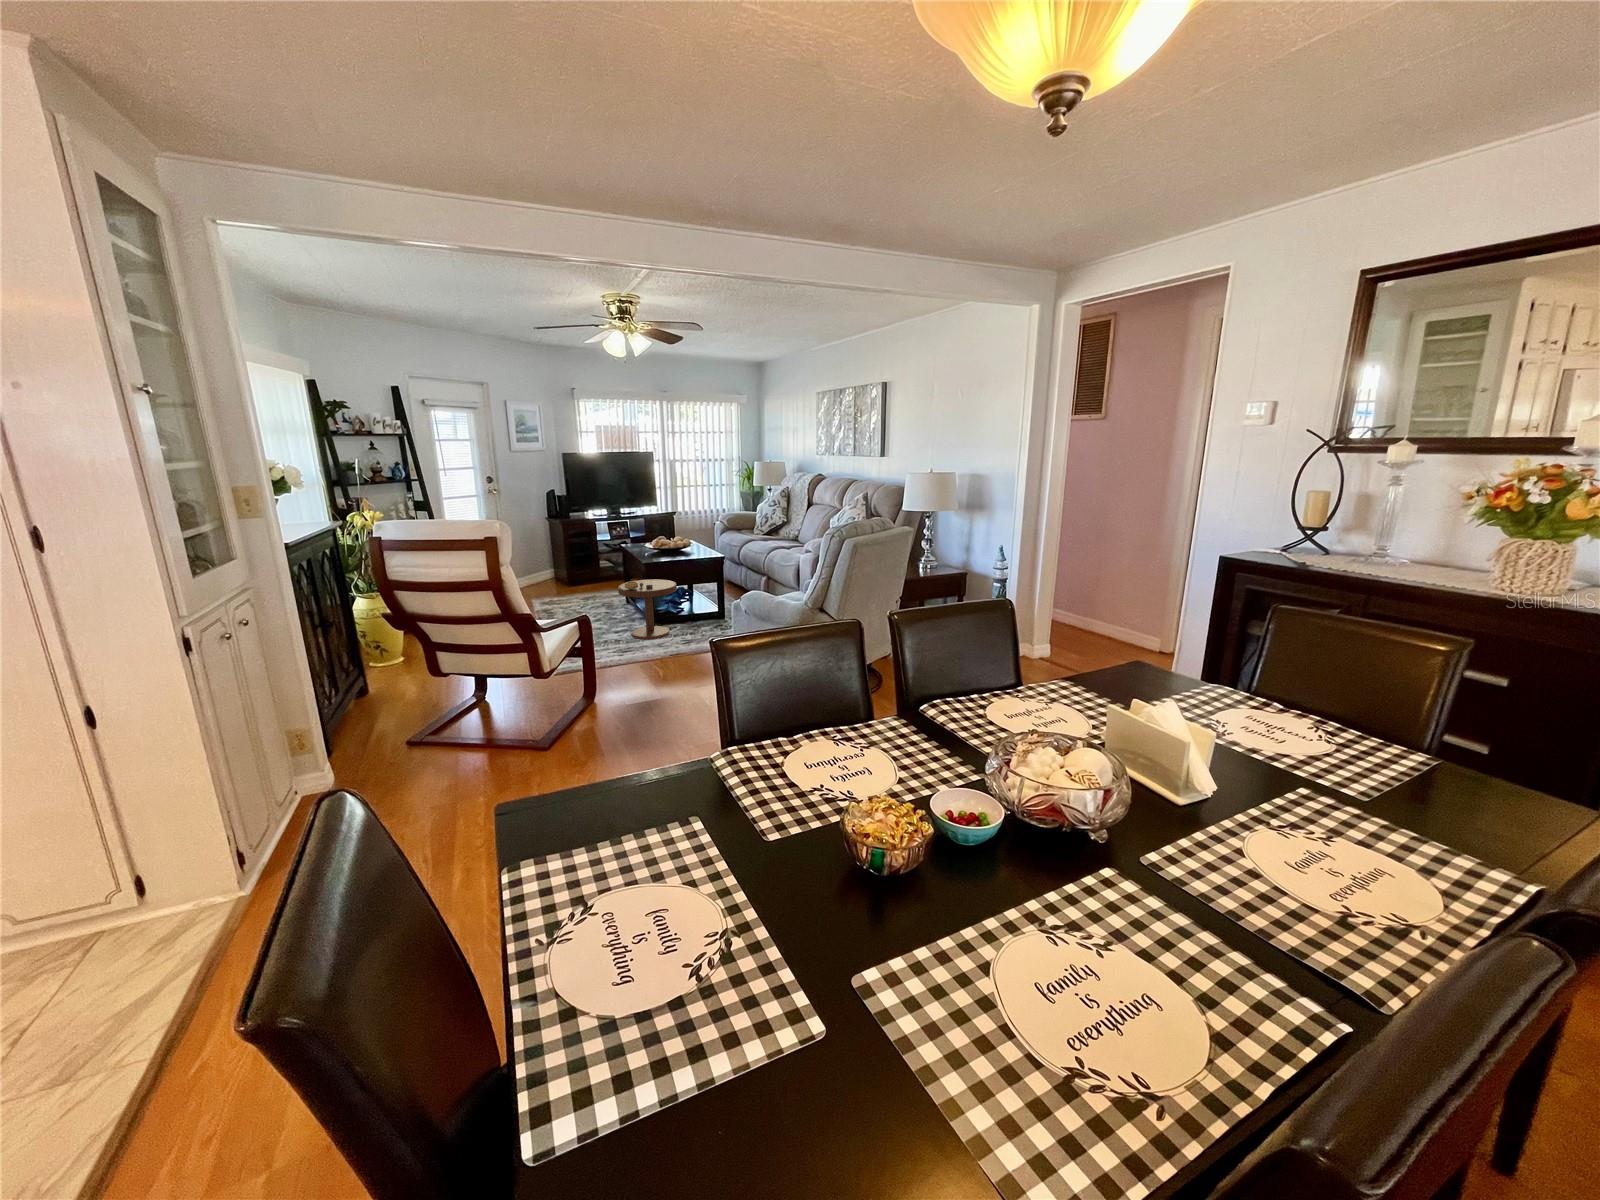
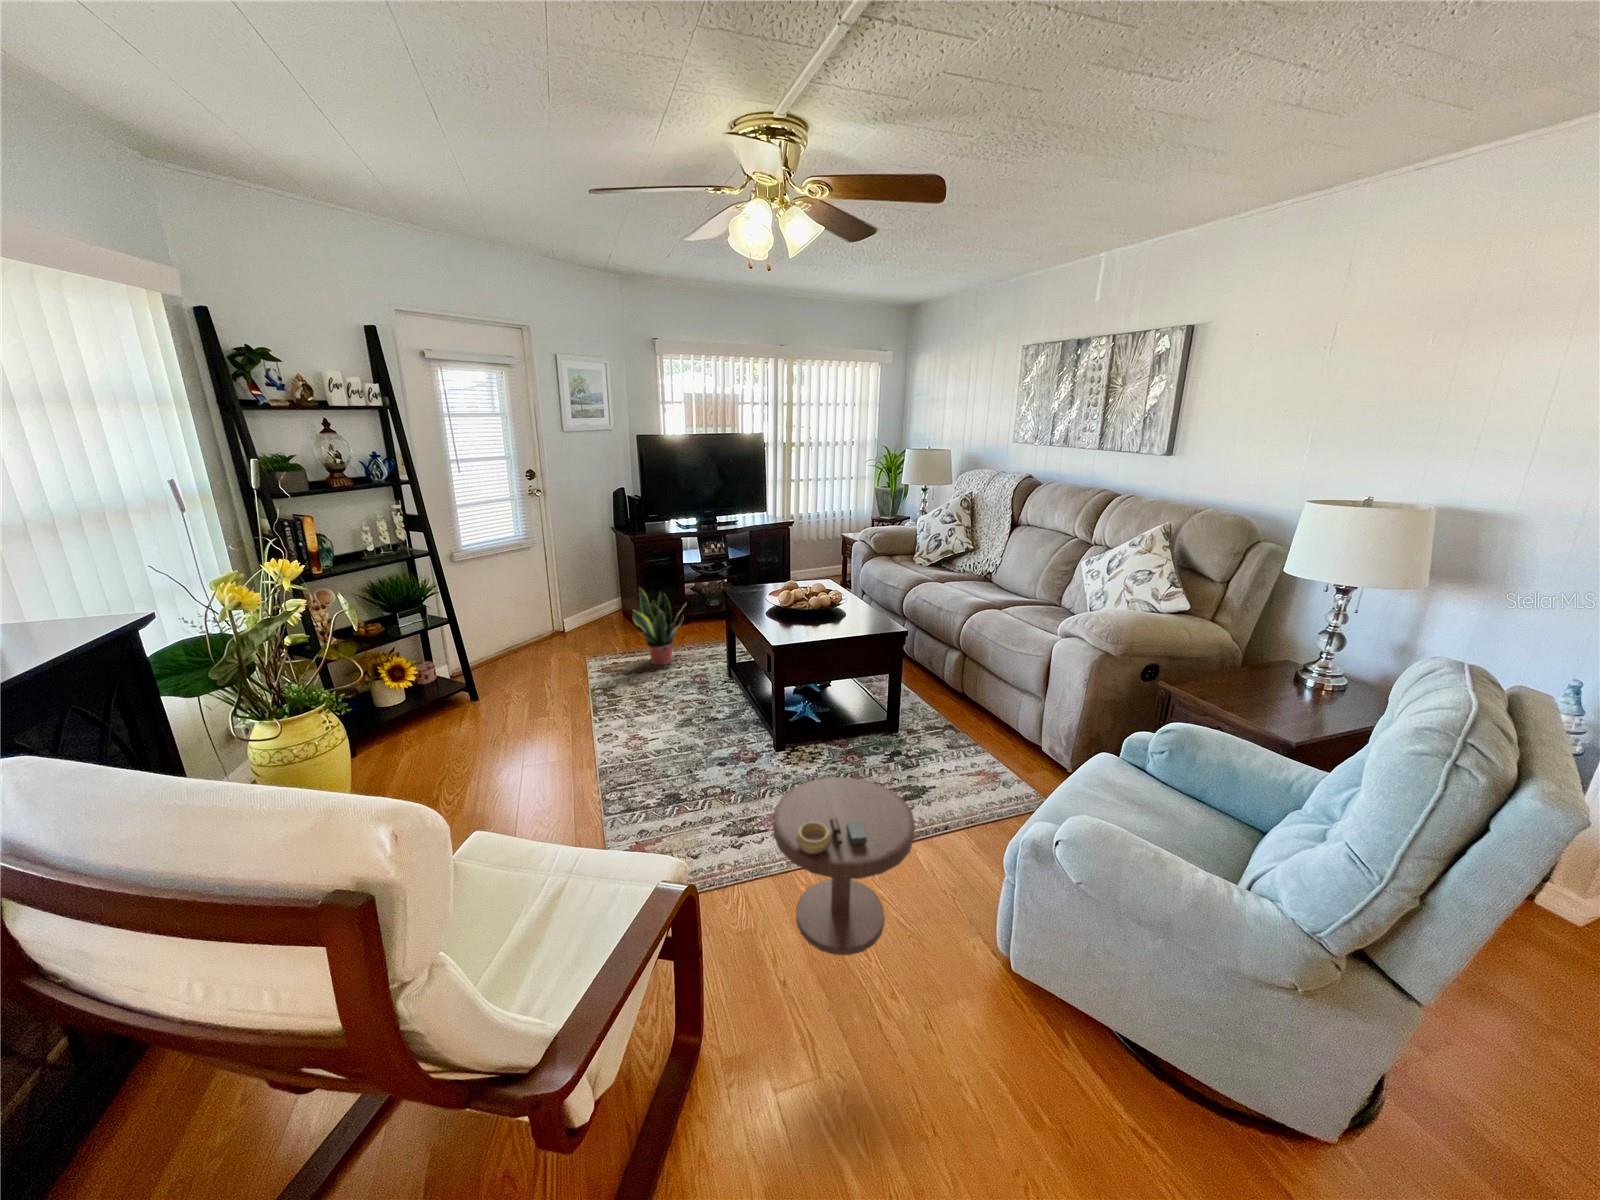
potted plant: none [562,546,598,598] -> present [632,588,684,665]

